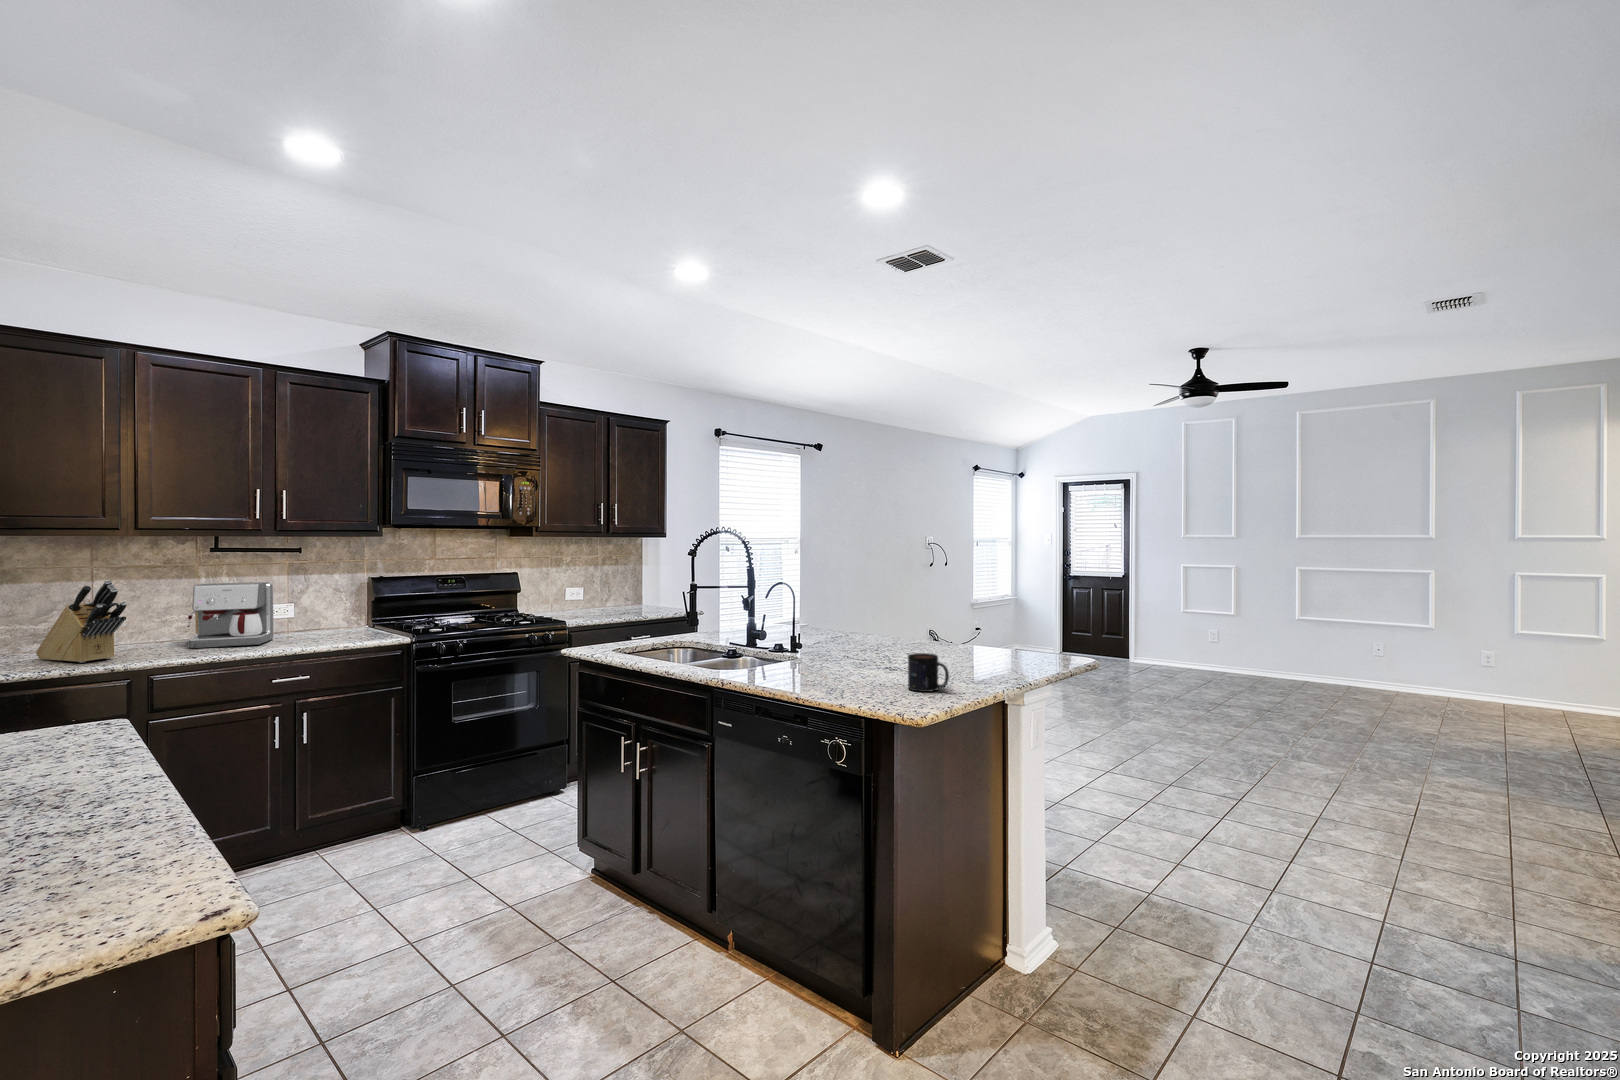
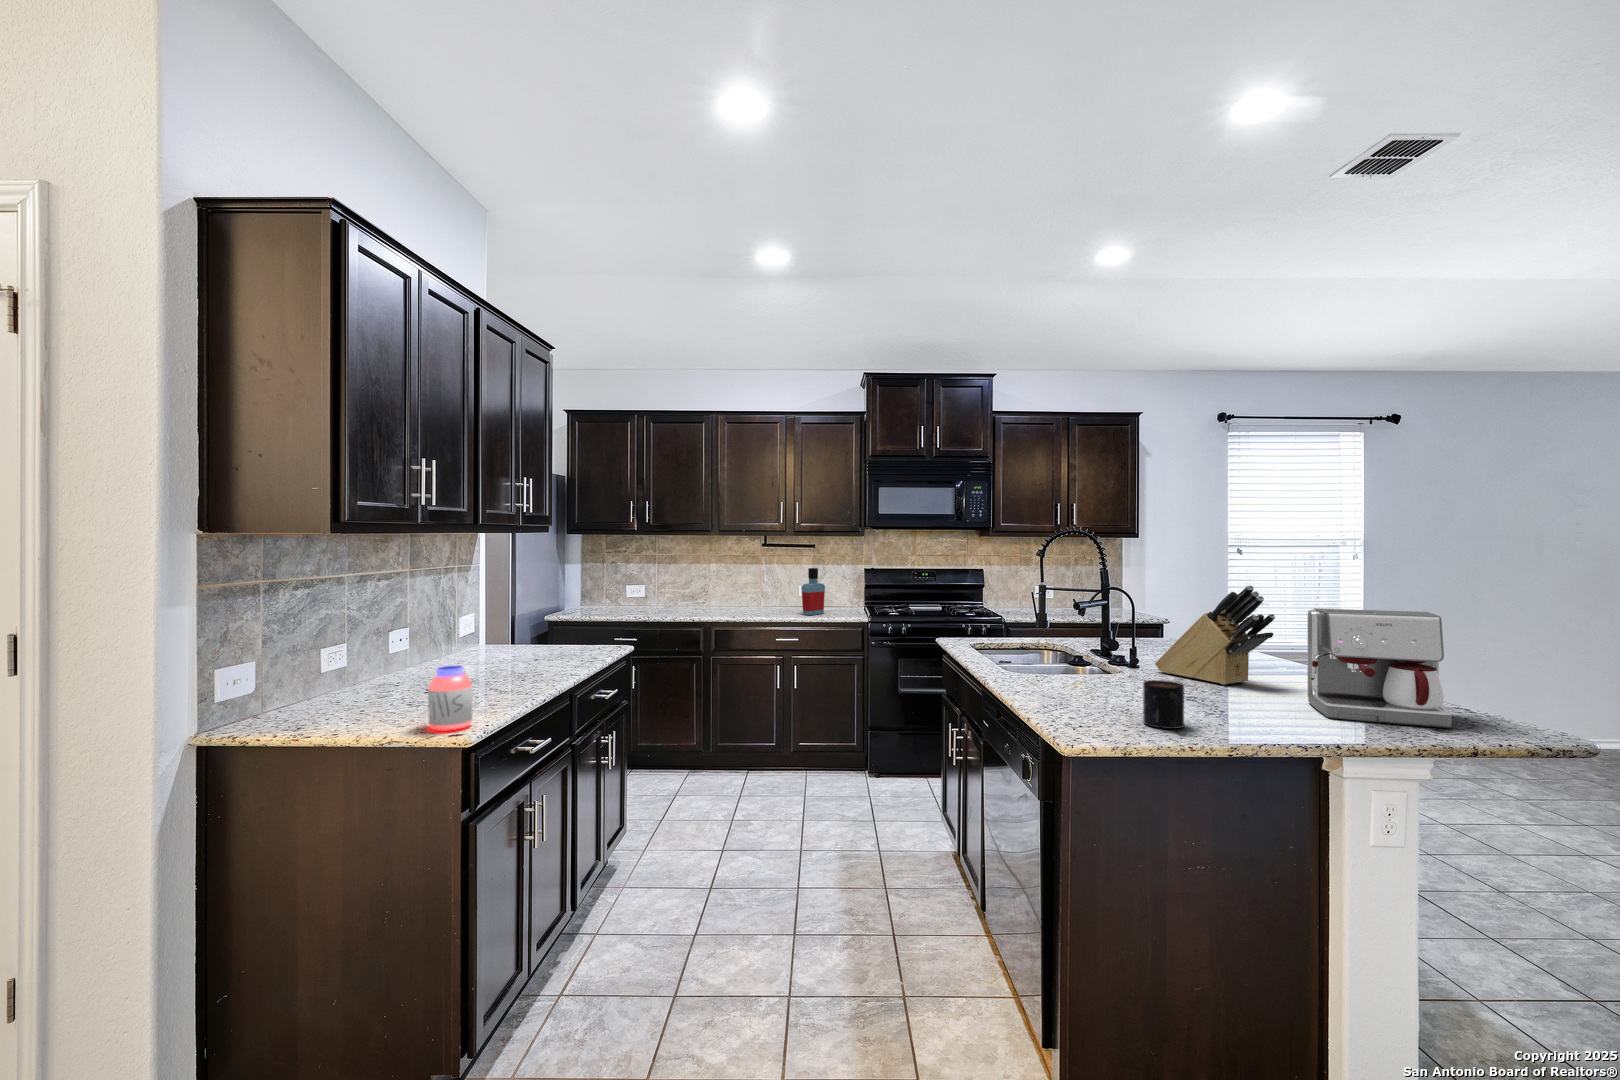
bottle: none [304,579,336,643] -> present [801,568,825,615]
knife block: present [36,580,127,663] -> present [1155,585,1275,685]
coffee maker: present [187,582,274,648] -> present [1307,608,1452,728]
jar: none [64,788,170,928] -> present [428,666,472,731]

